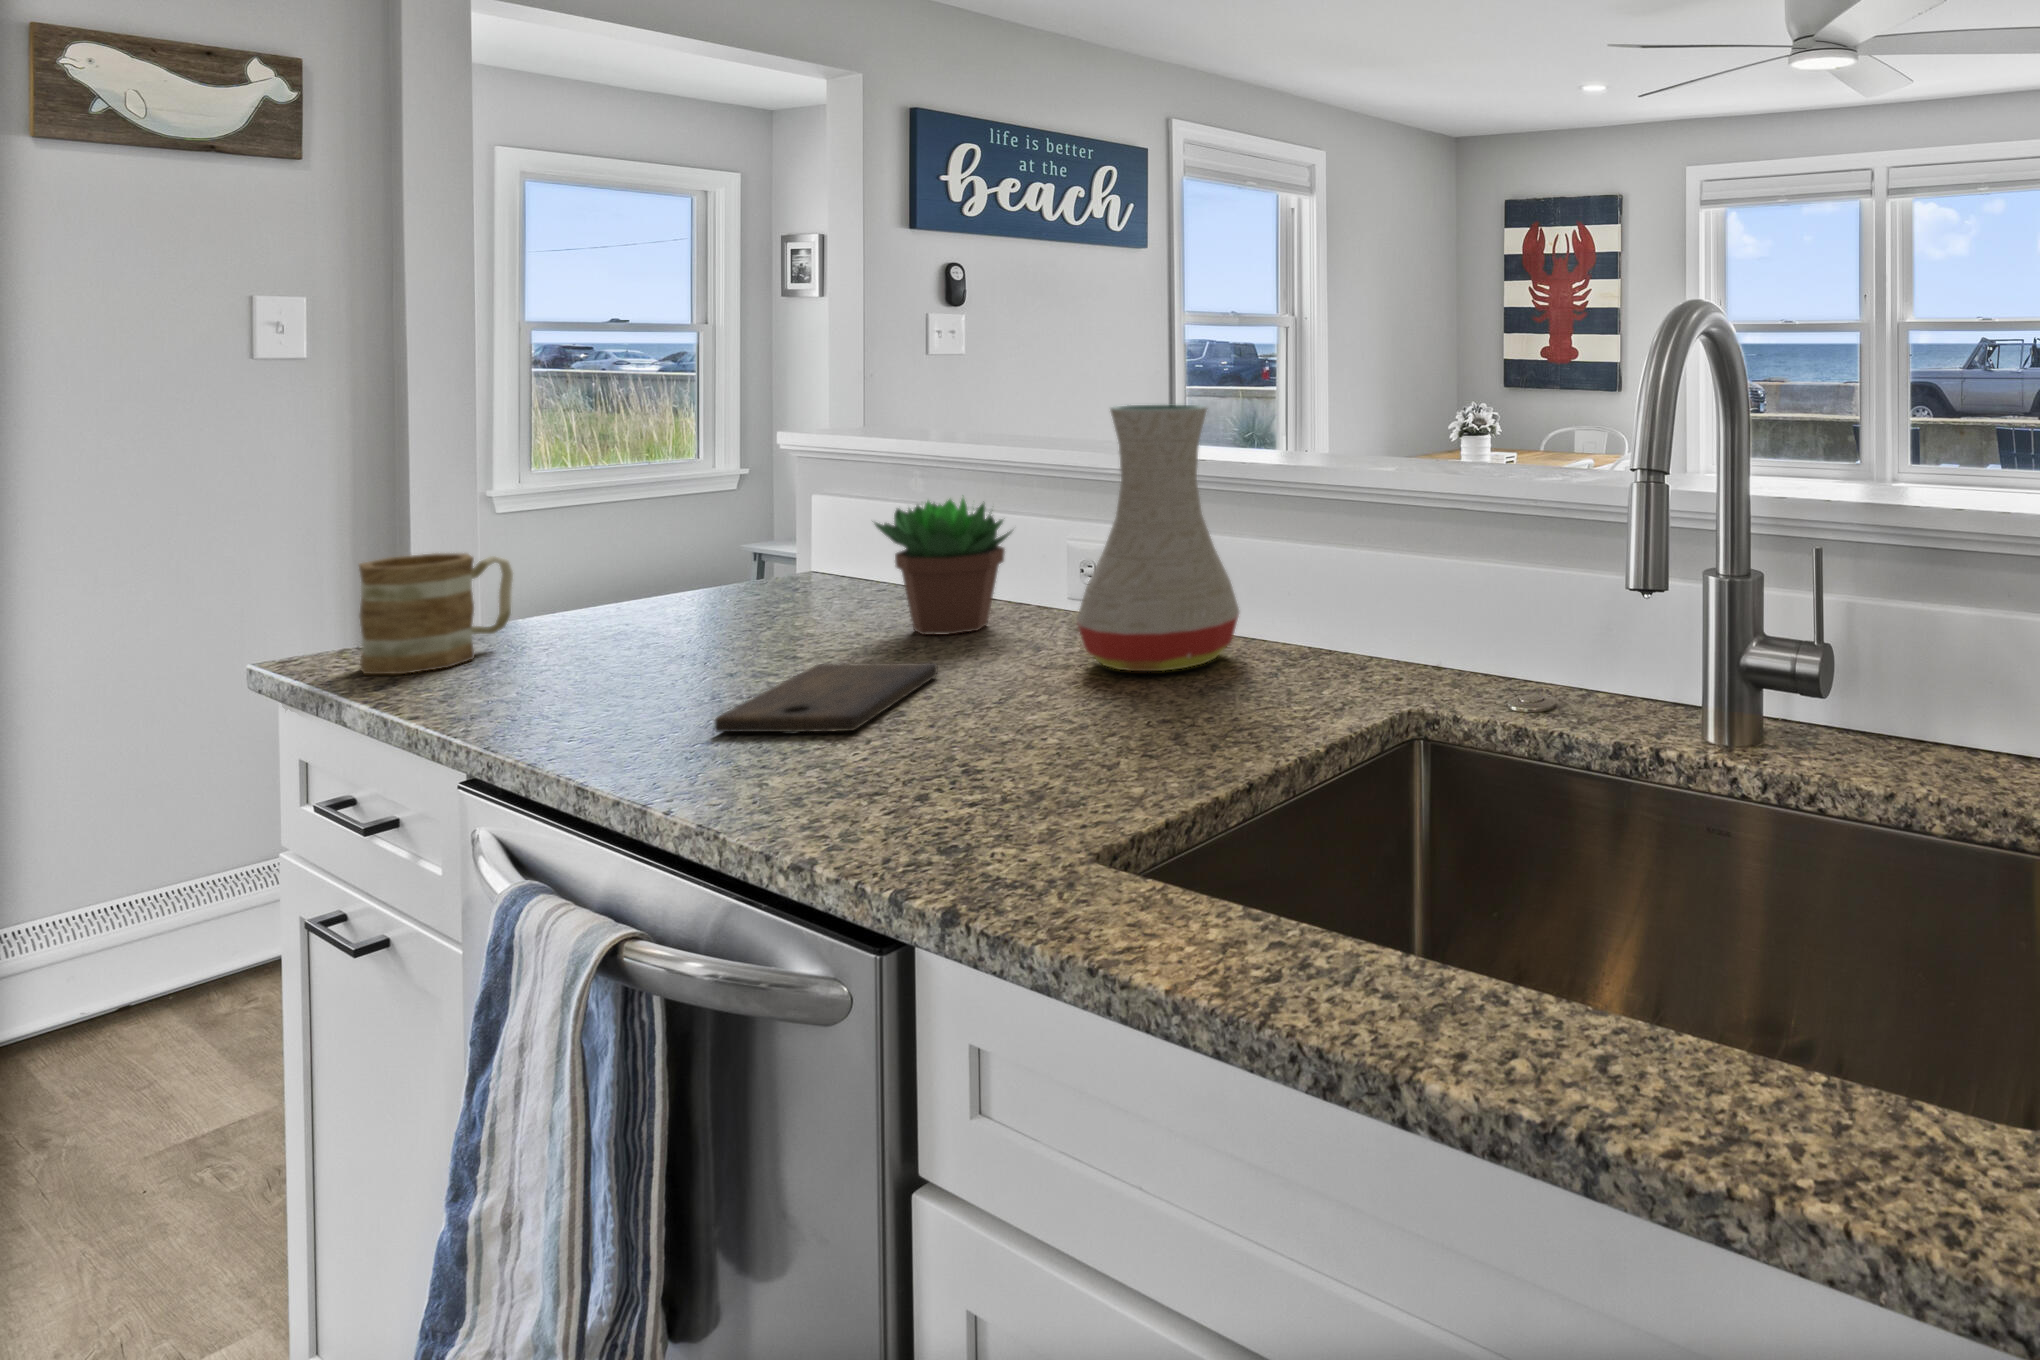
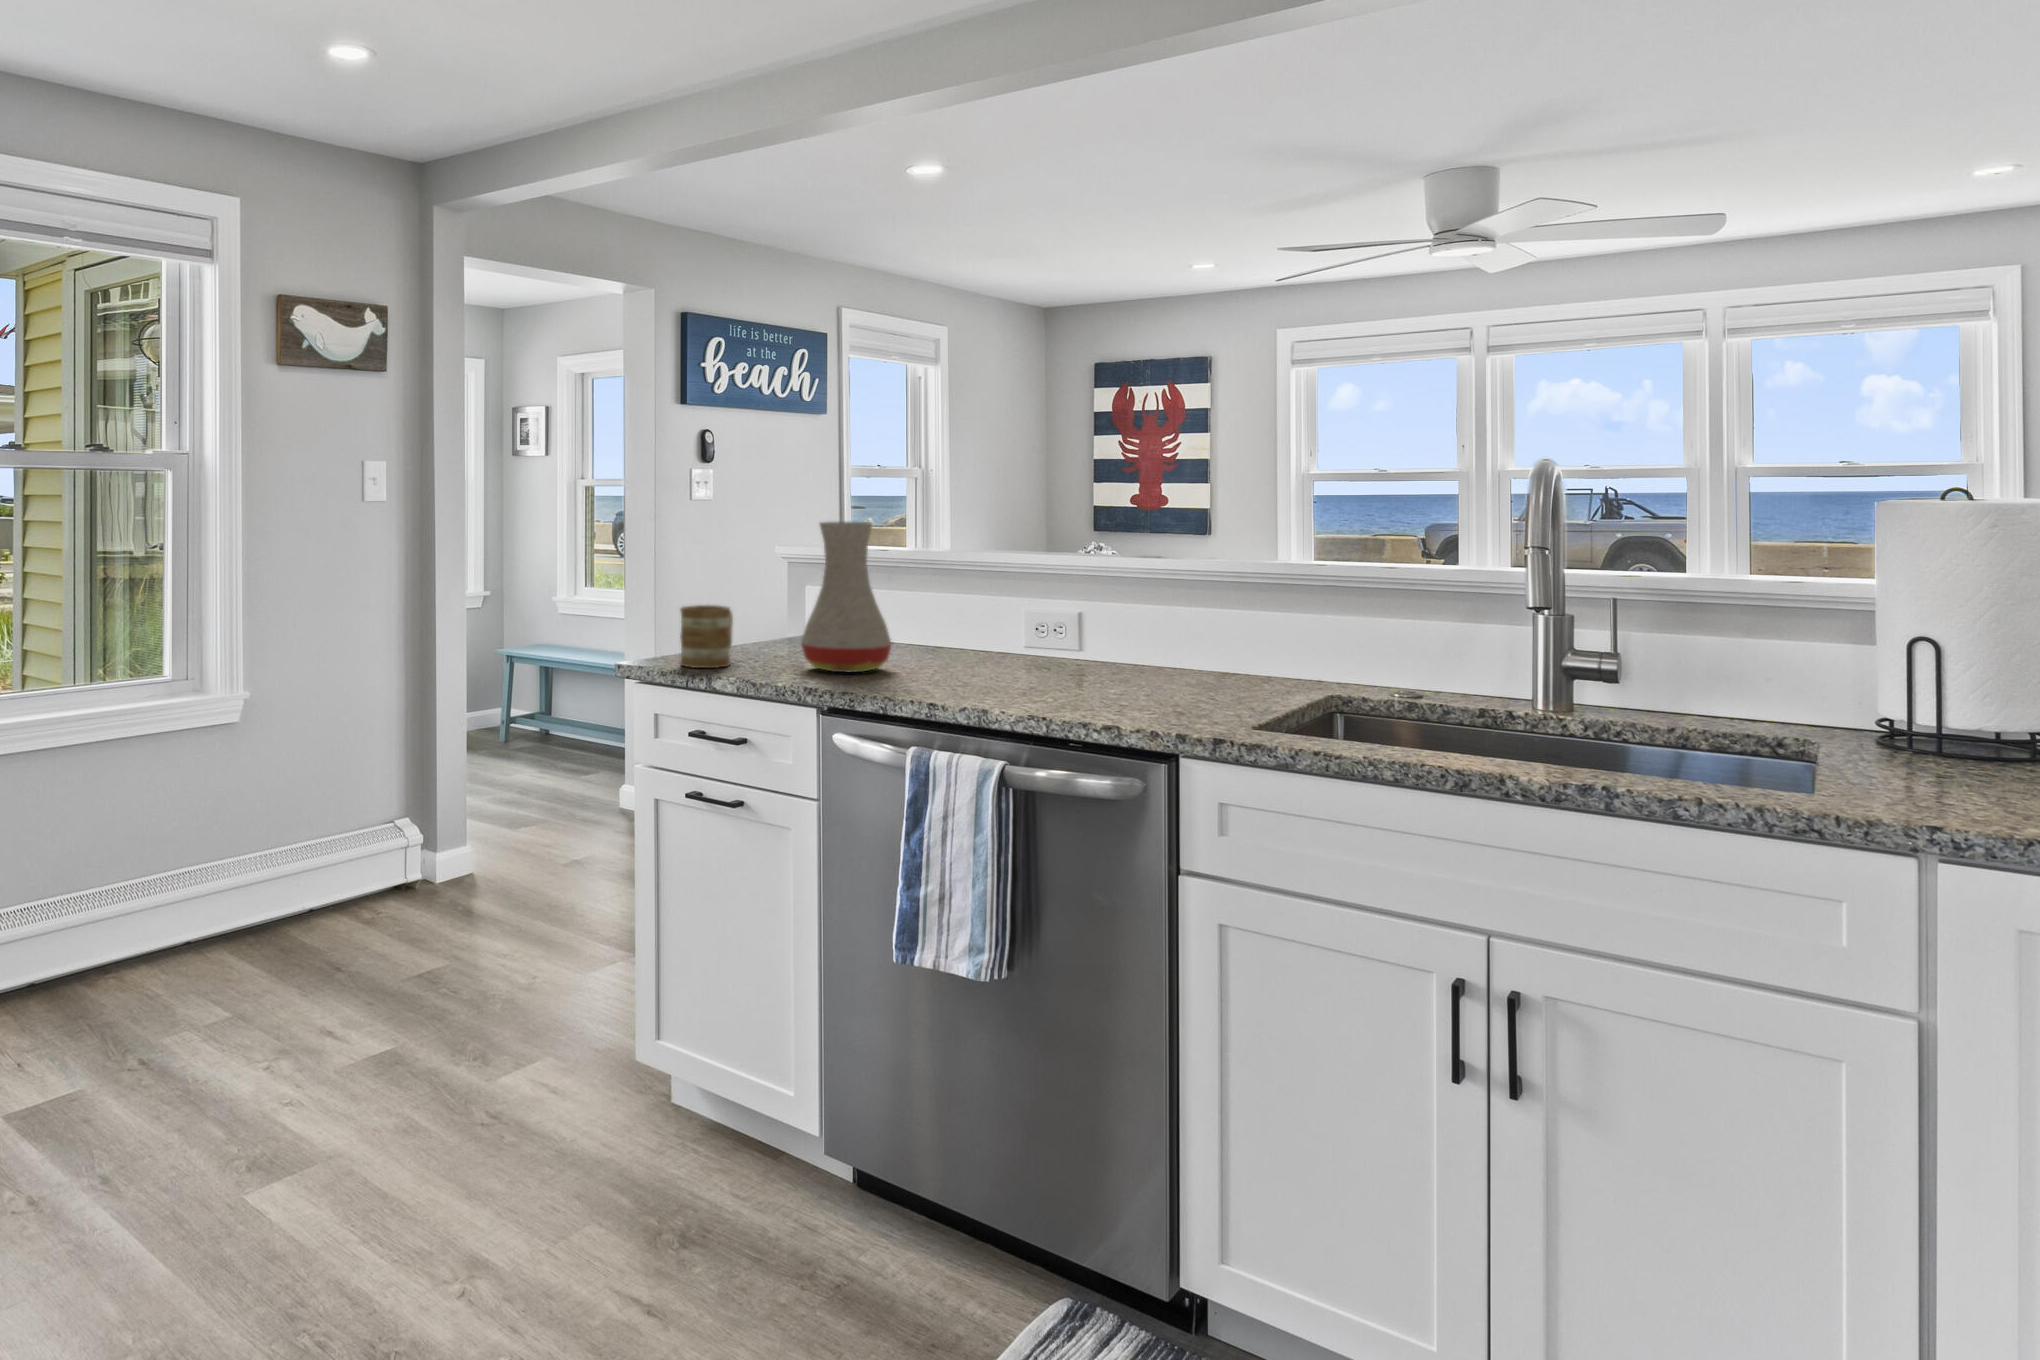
vase: present [1077,404,1239,671] -> present [801,521,891,672]
succulent plant: present [875,499,1011,635] -> none [928,578,1007,662]
cutting board: present [715,663,938,732] -> none [947,667,1025,692]

